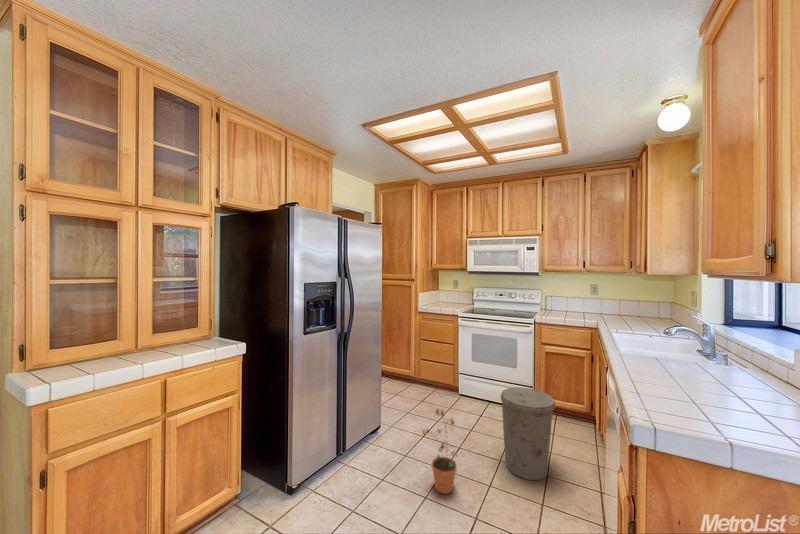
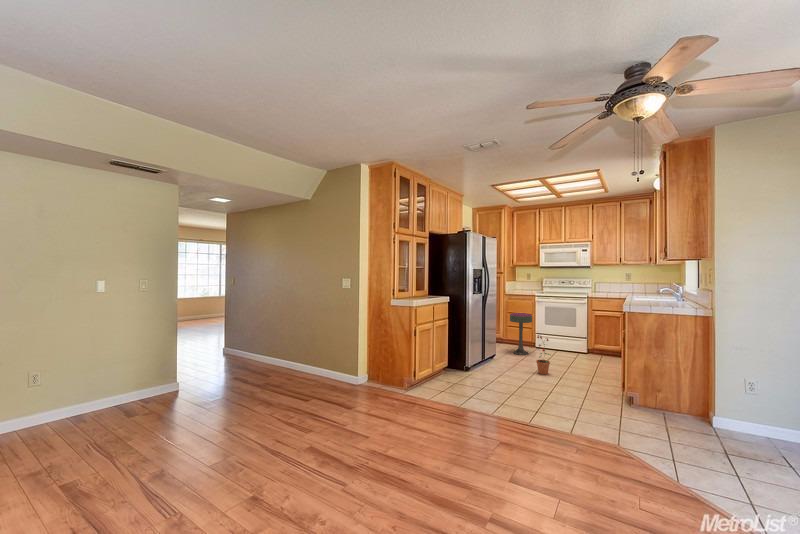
bar stool: none [413,345,447,417] -> present [510,313,532,355]
trash can: present [501,387,555,480] -> none [570,329,601,372]

